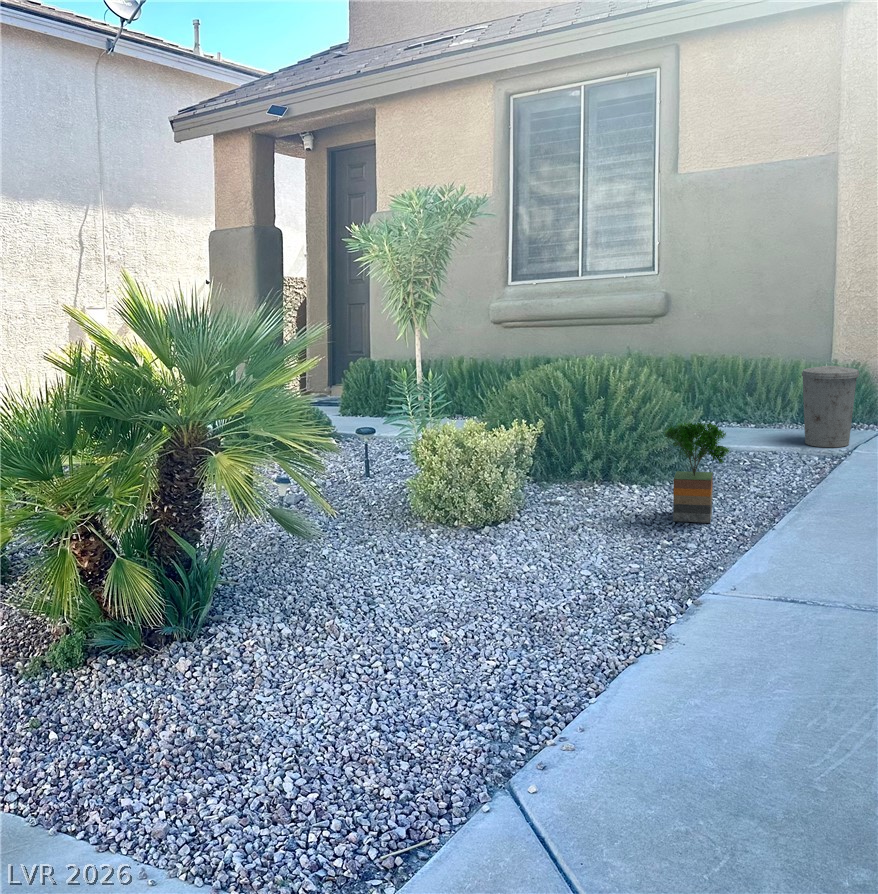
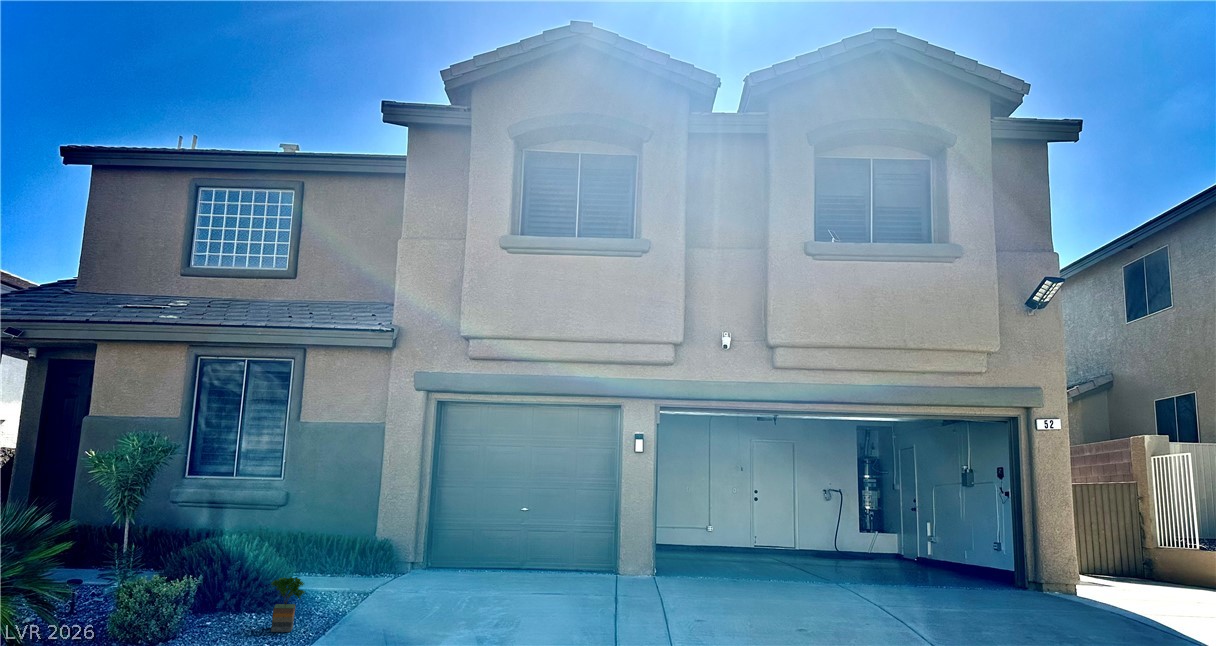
trash can: present [802,366,859,447] -> none [355,544,385,589]

